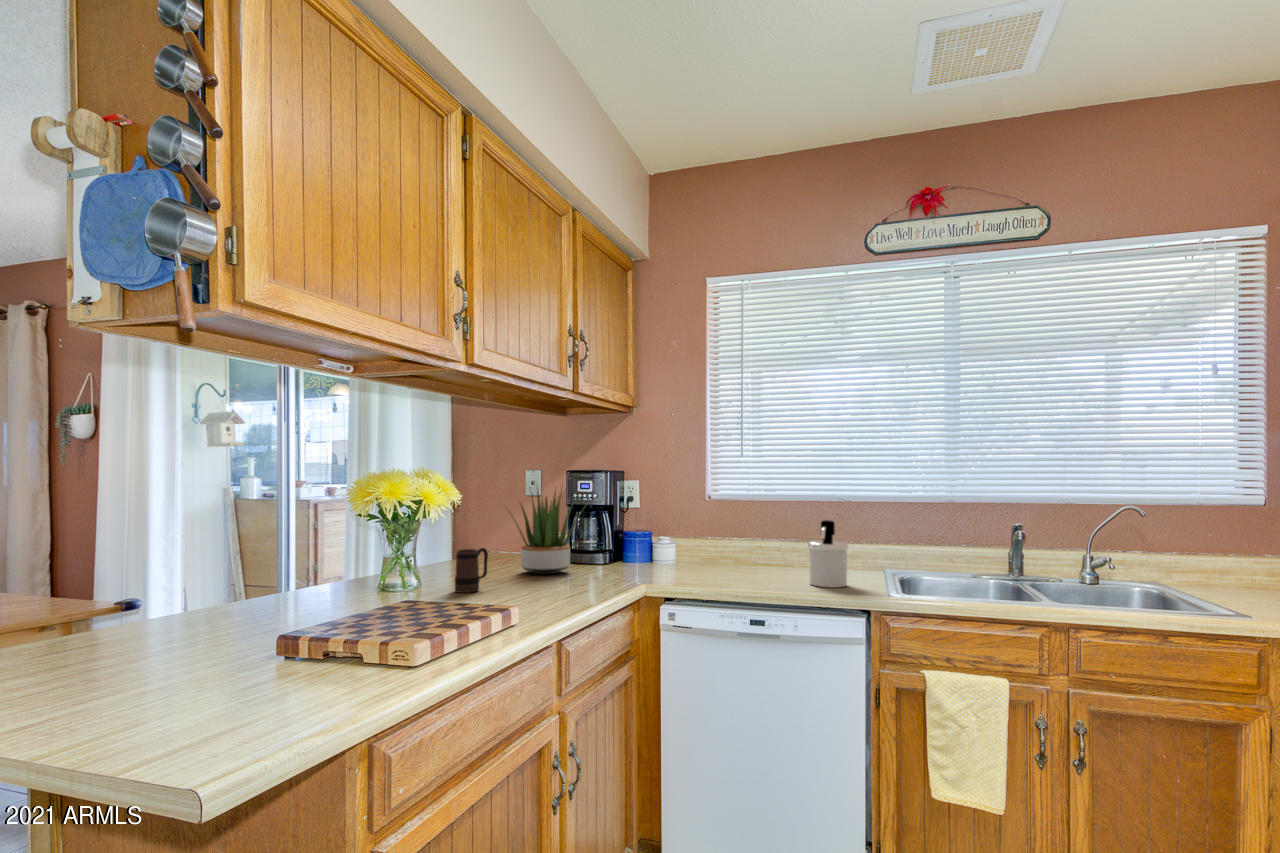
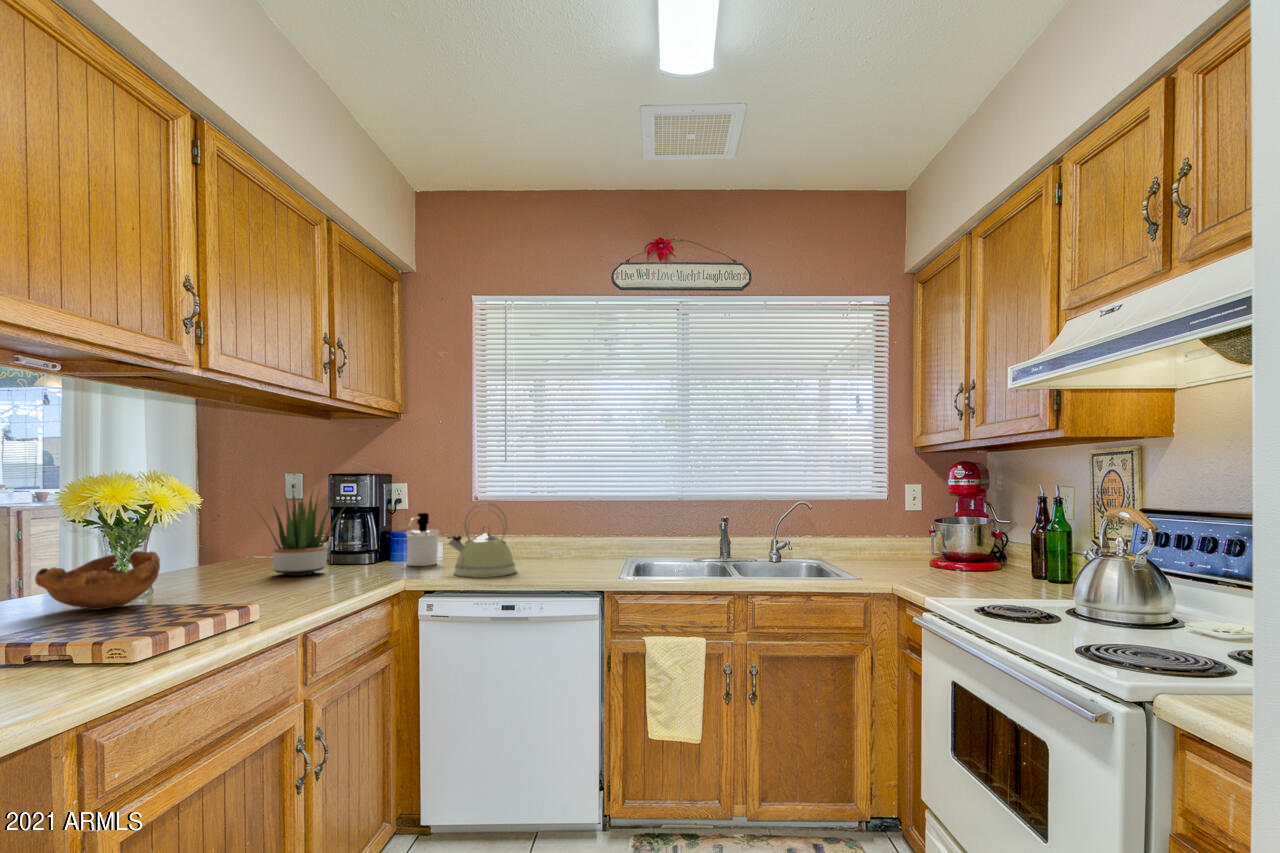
kettle: none [689,504,766,587] -> present [447,503,516,578]
soap dispenser: present [808,520,848,588] -> present [406,513,439,566]
wooden bowl: none [329,546,427,601] -> present [35,551,160,610]
mug: present [455,548,488,593] -> none [193,550,233,597]

